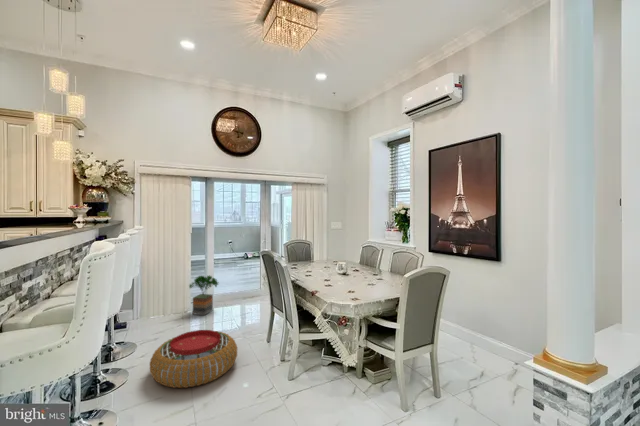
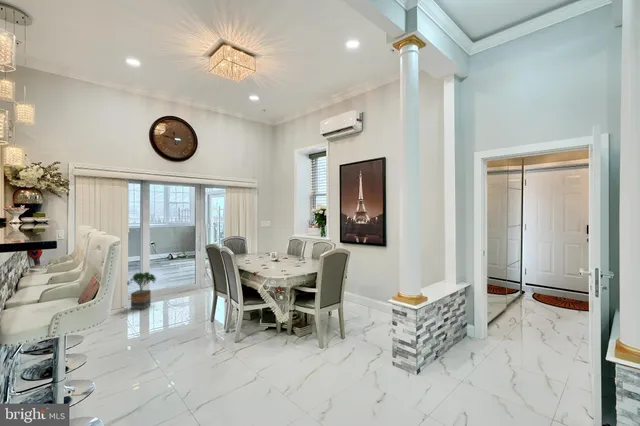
pouf: present [150,330,237,388] -> none [111,314,189,358]

